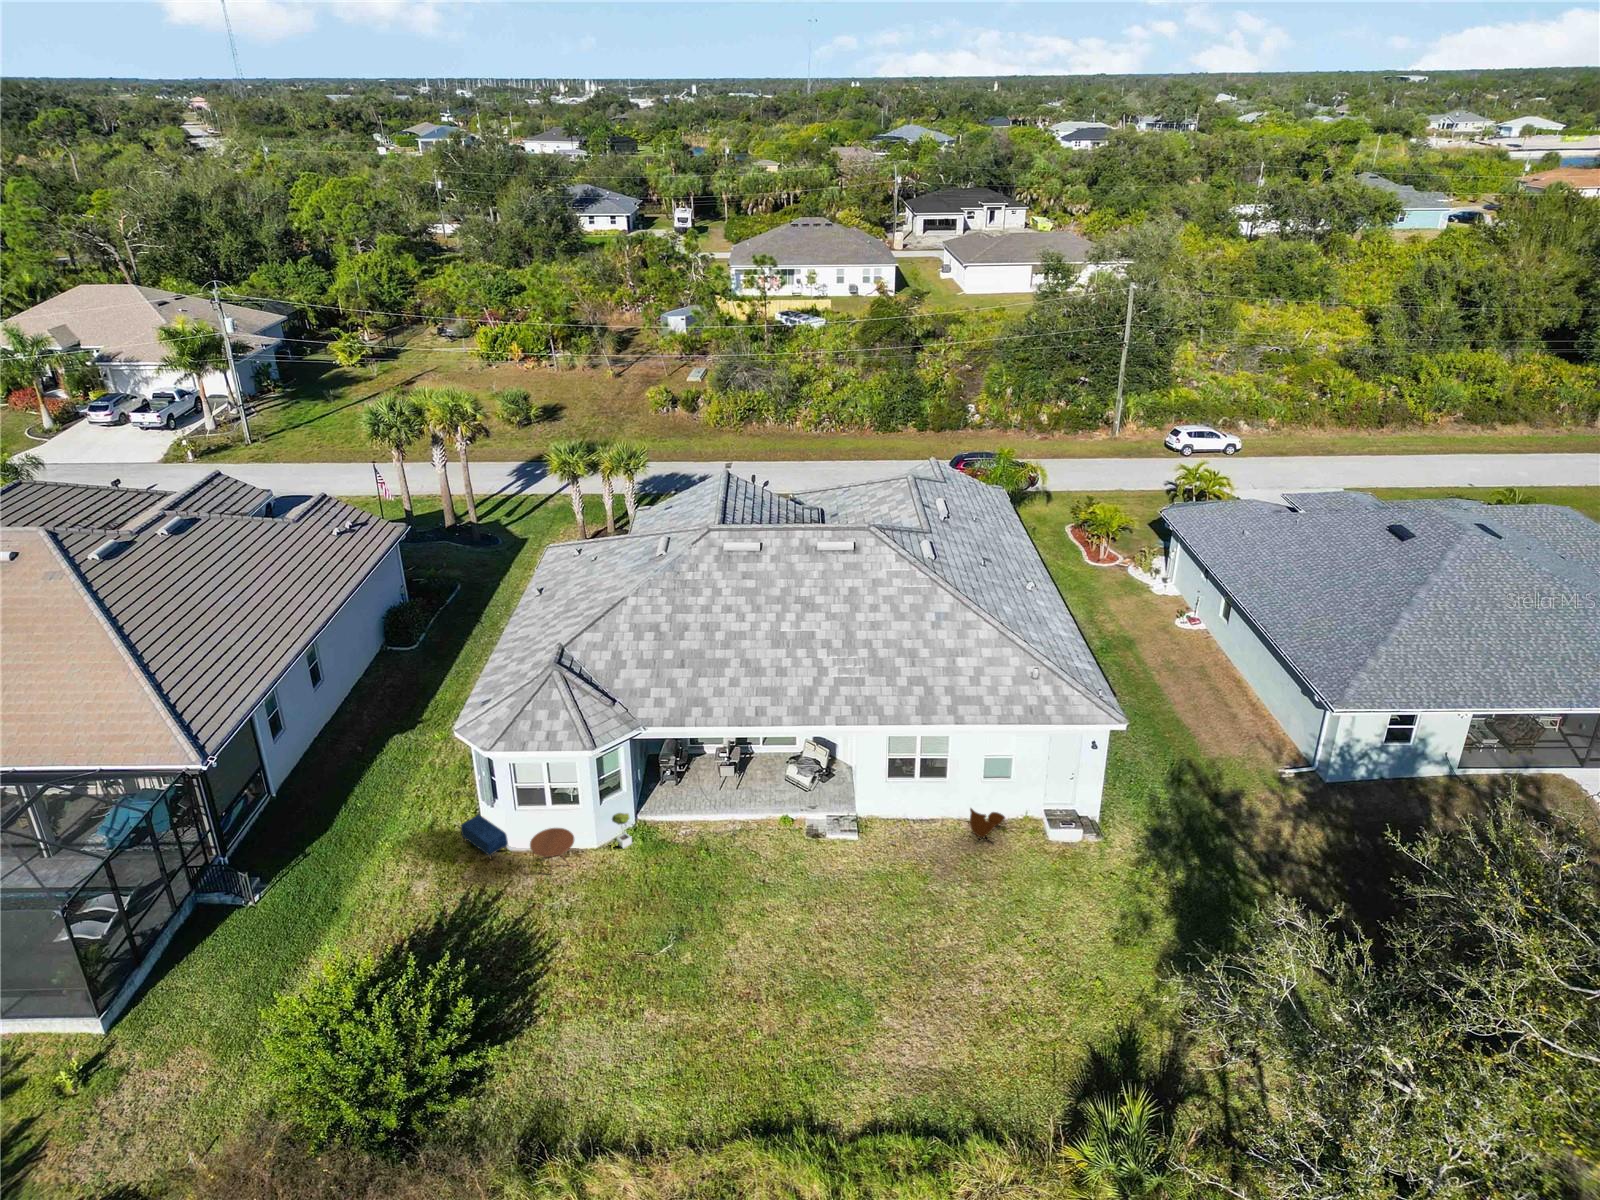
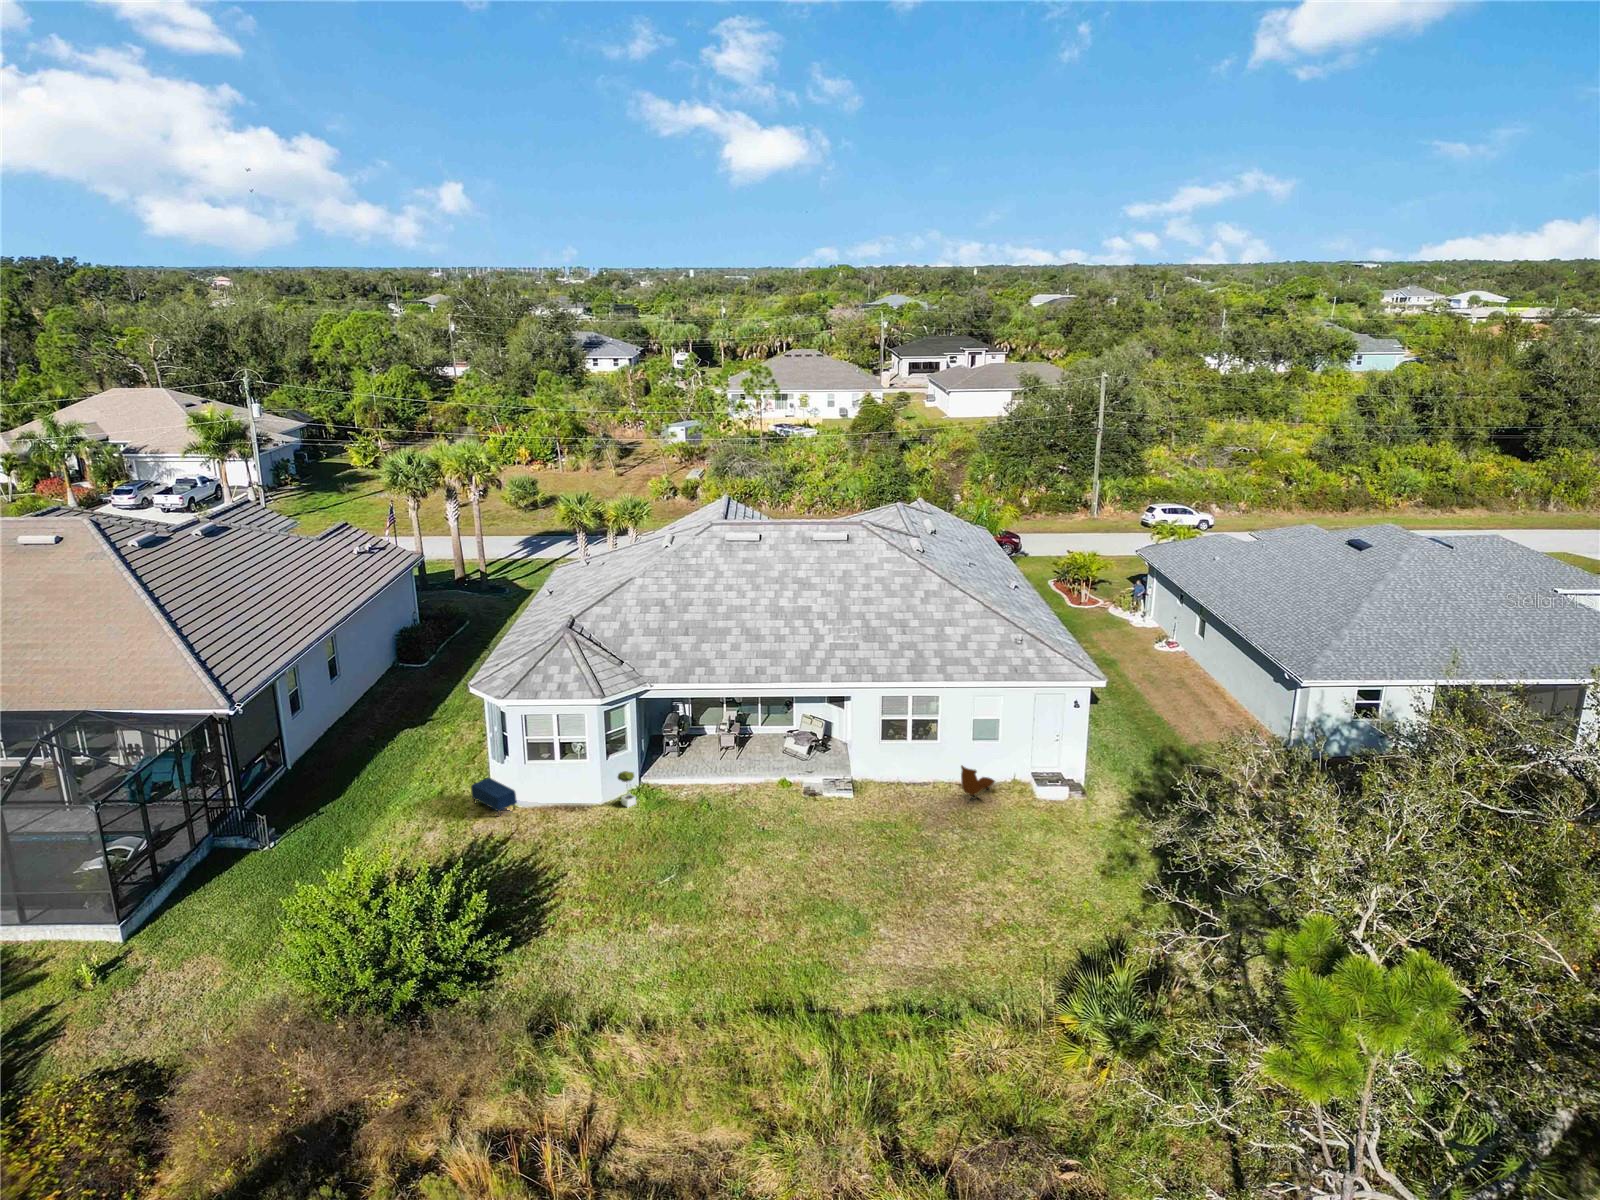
round table: present [530,828,574,864] -> none [538,785,581,827]

